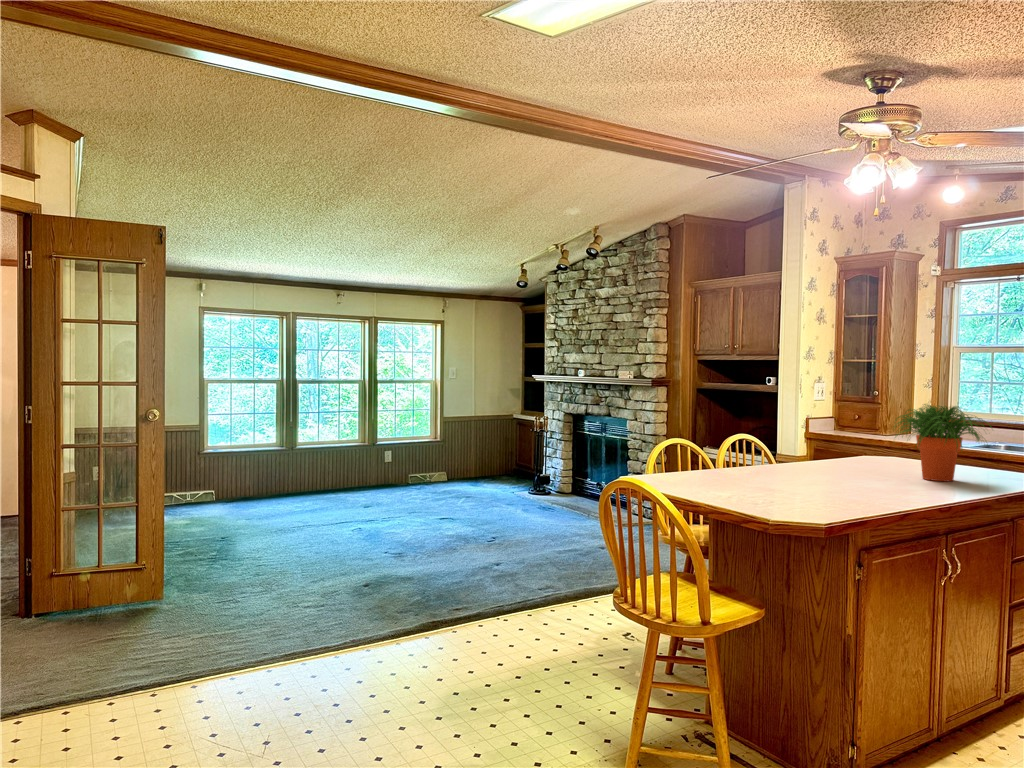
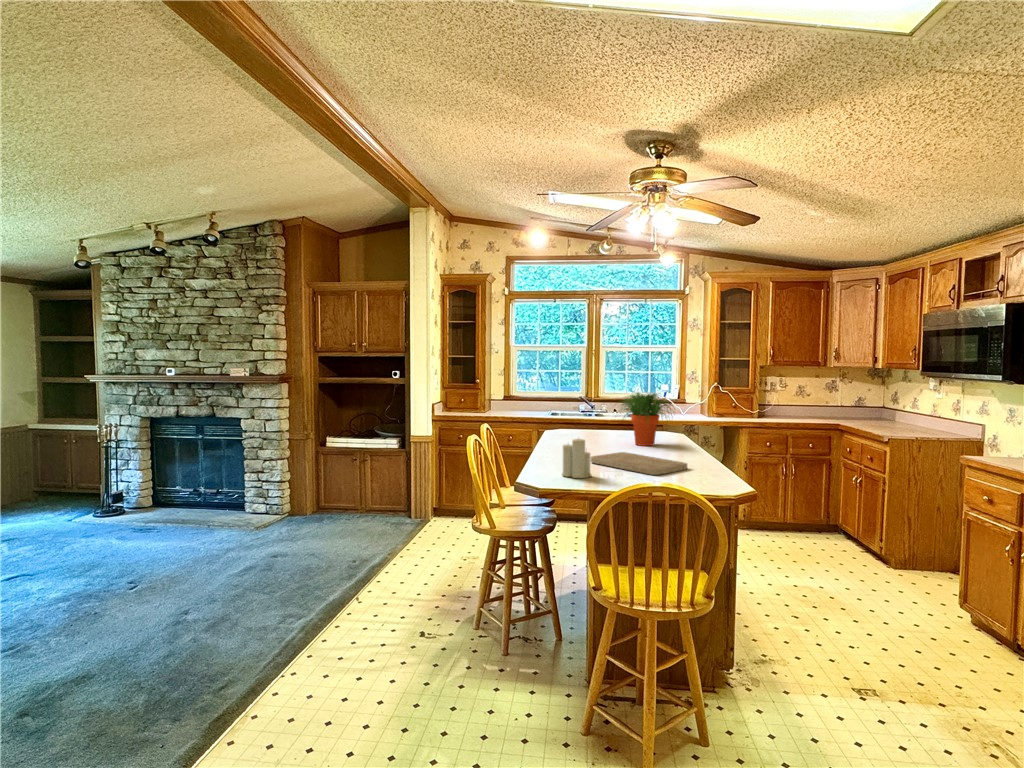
candle: none [701,439,731,489] -> present [562,439,592,478]
cutting board: none [780,475,875,503] -> present [591,452,687,475]

